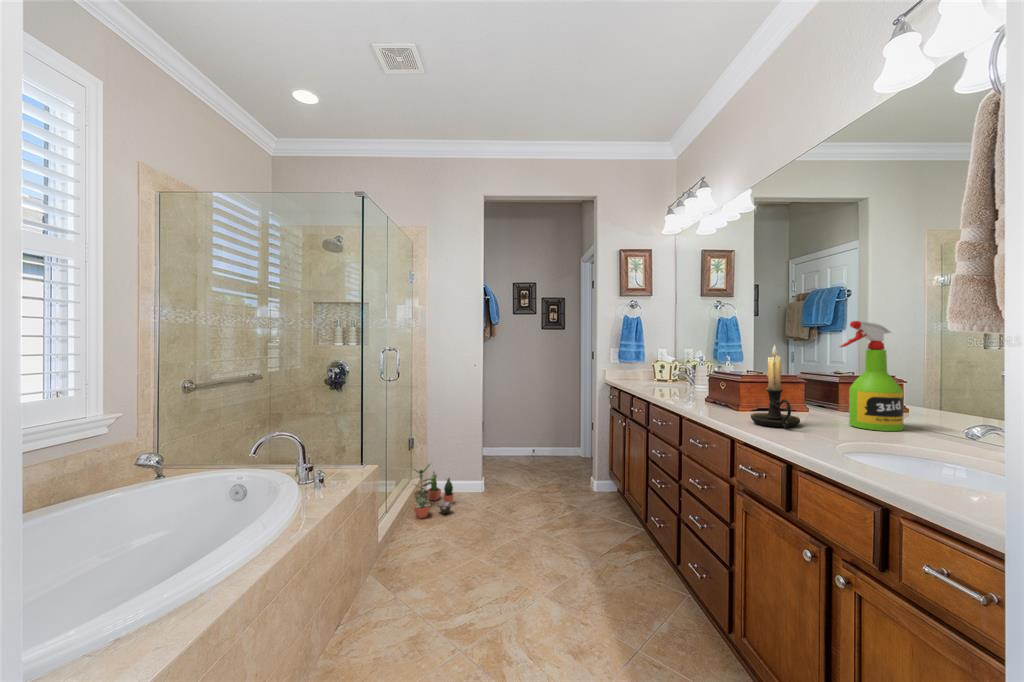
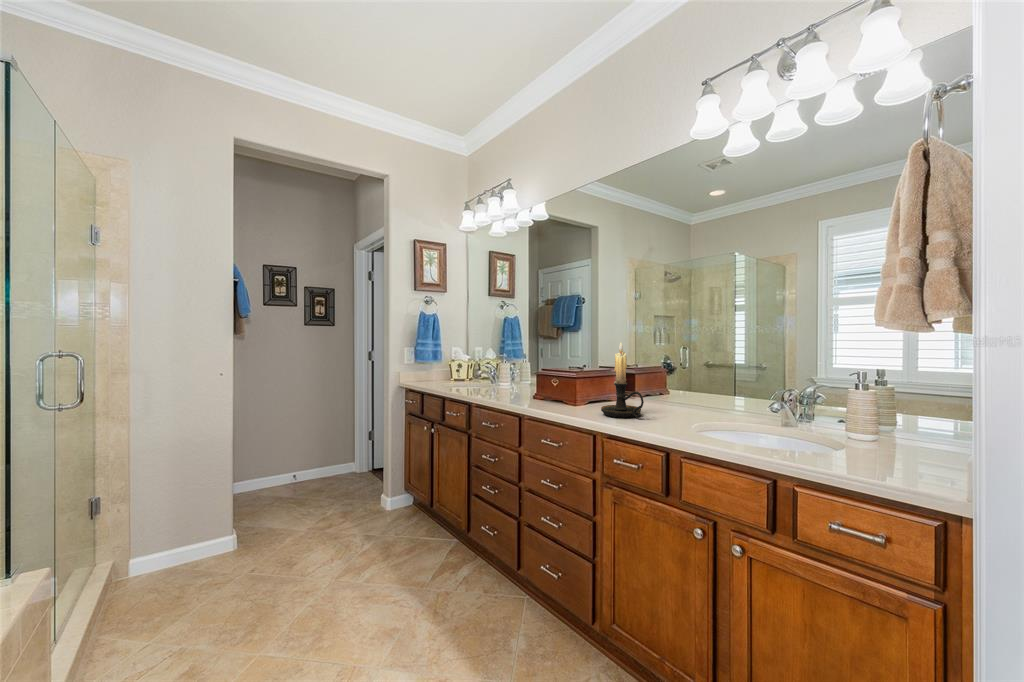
spray bottle: present [840,321,903,431] -> none [665,321,702,411]
potted plant: present [414,463,454,518] -> none [109,527,199,621]

